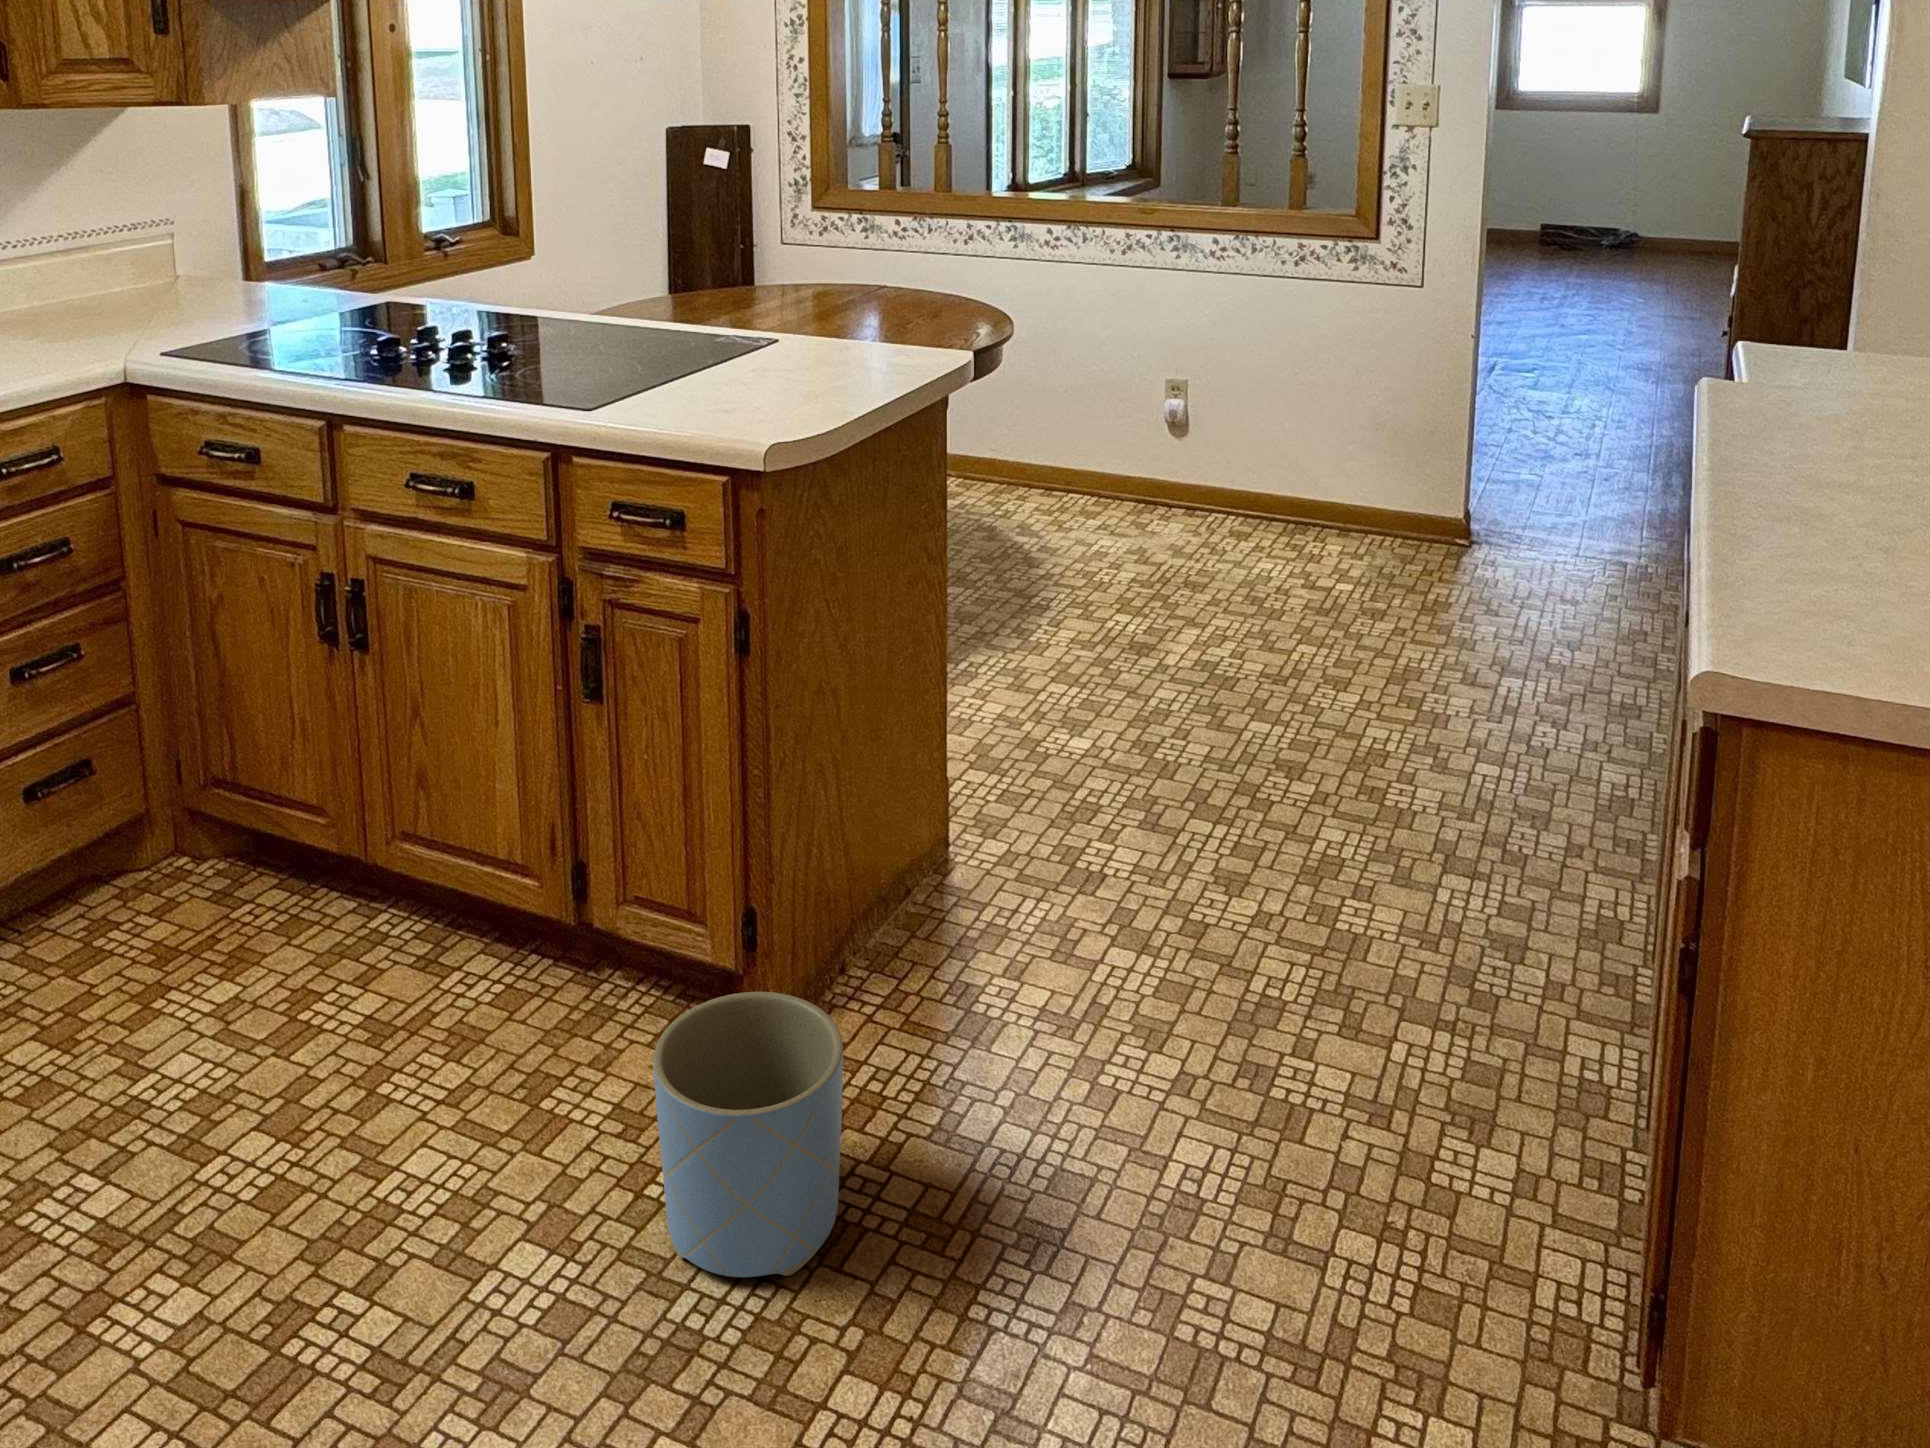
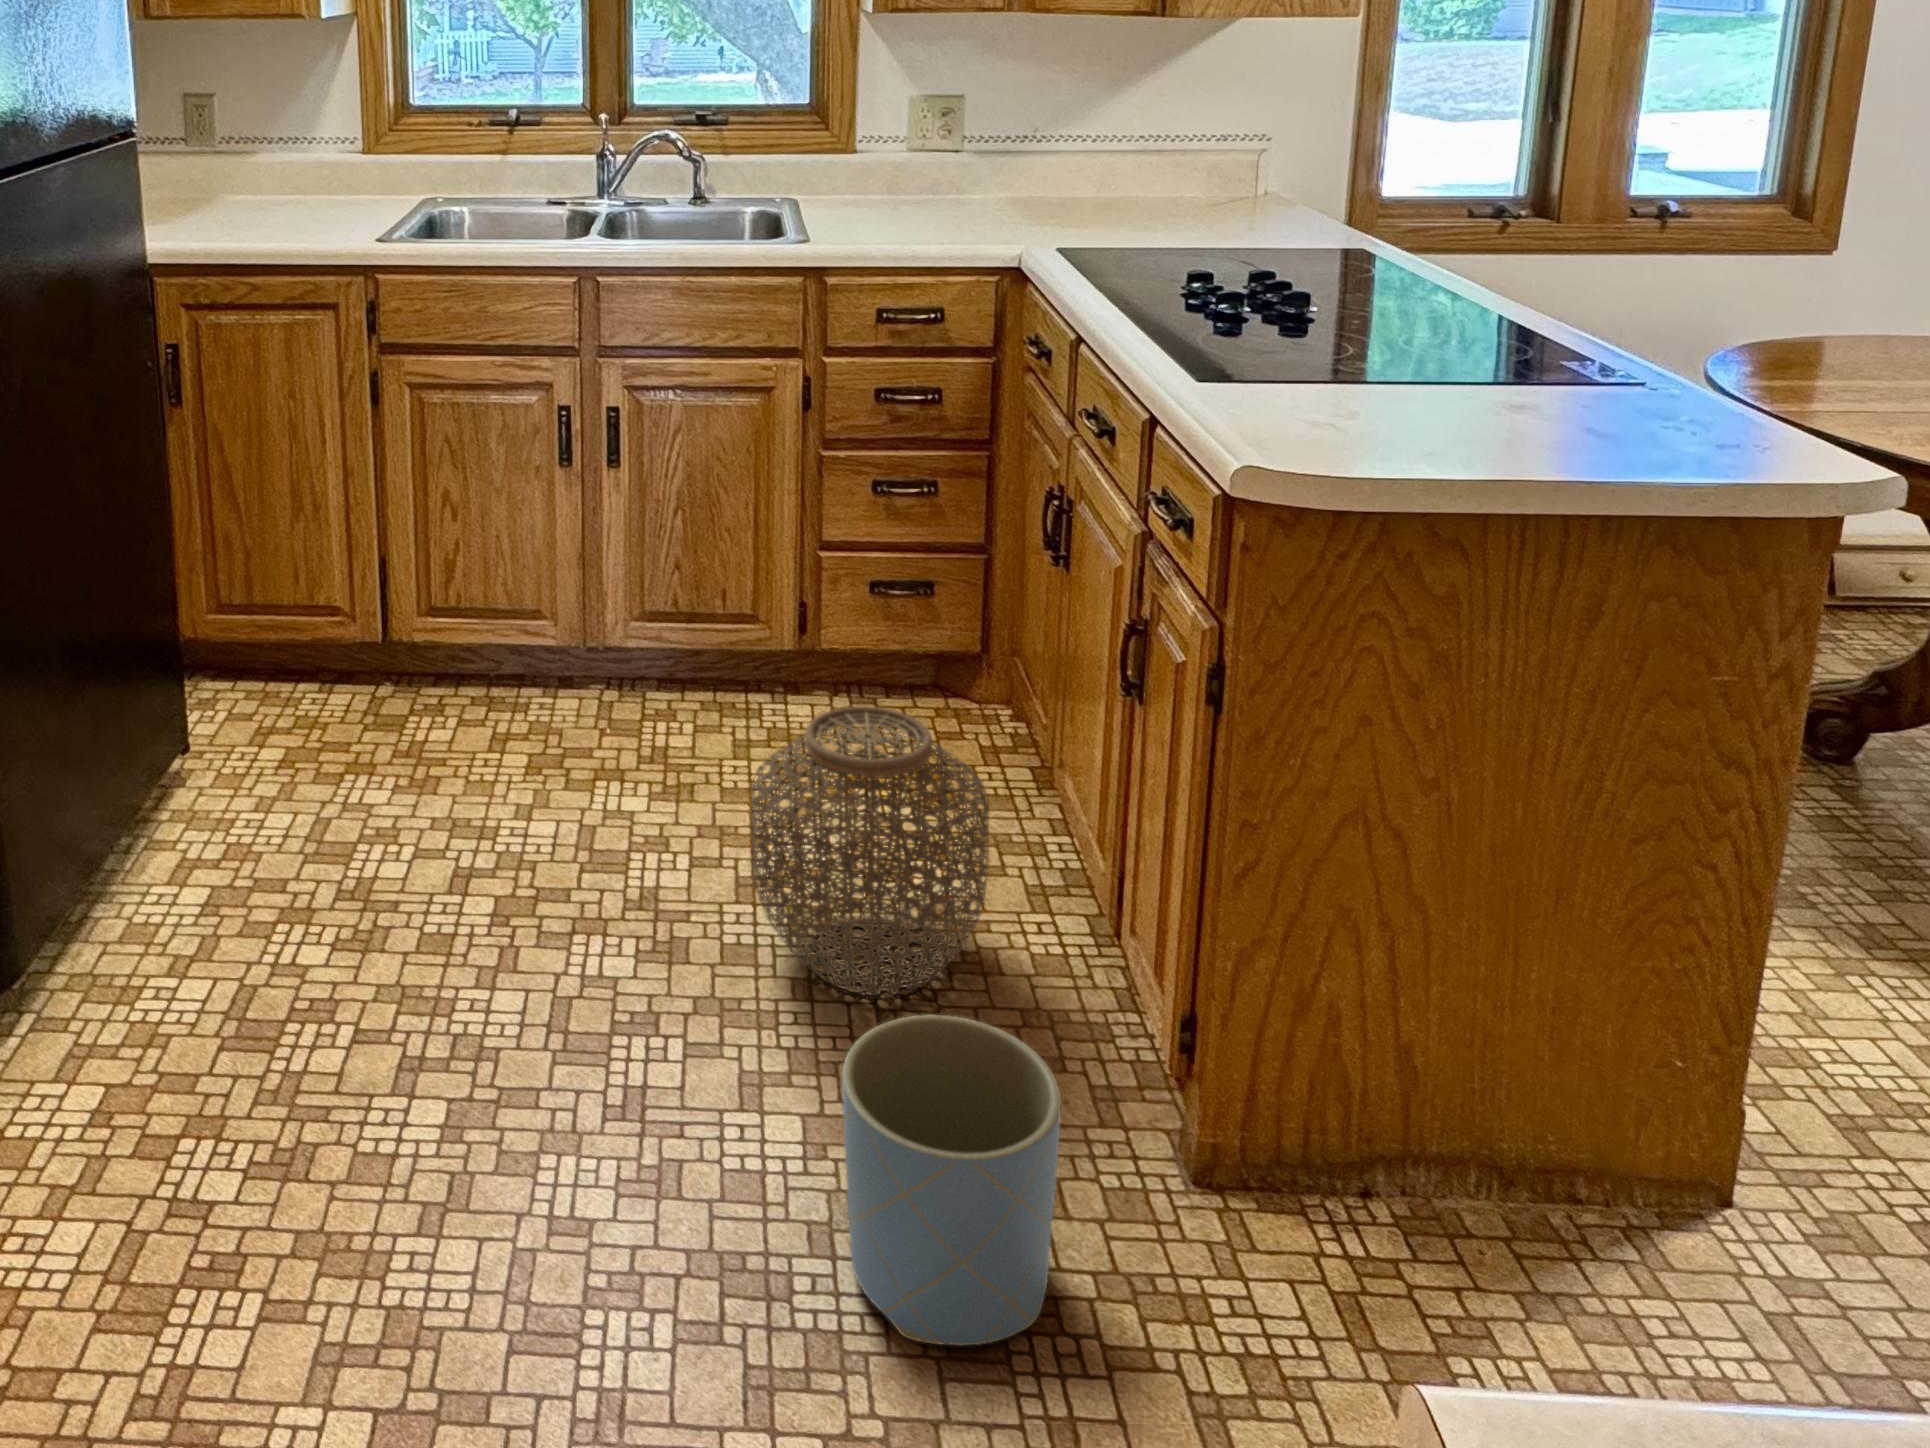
woven basket: none [229,833,499,1147] -> present [751,707,989,995]

